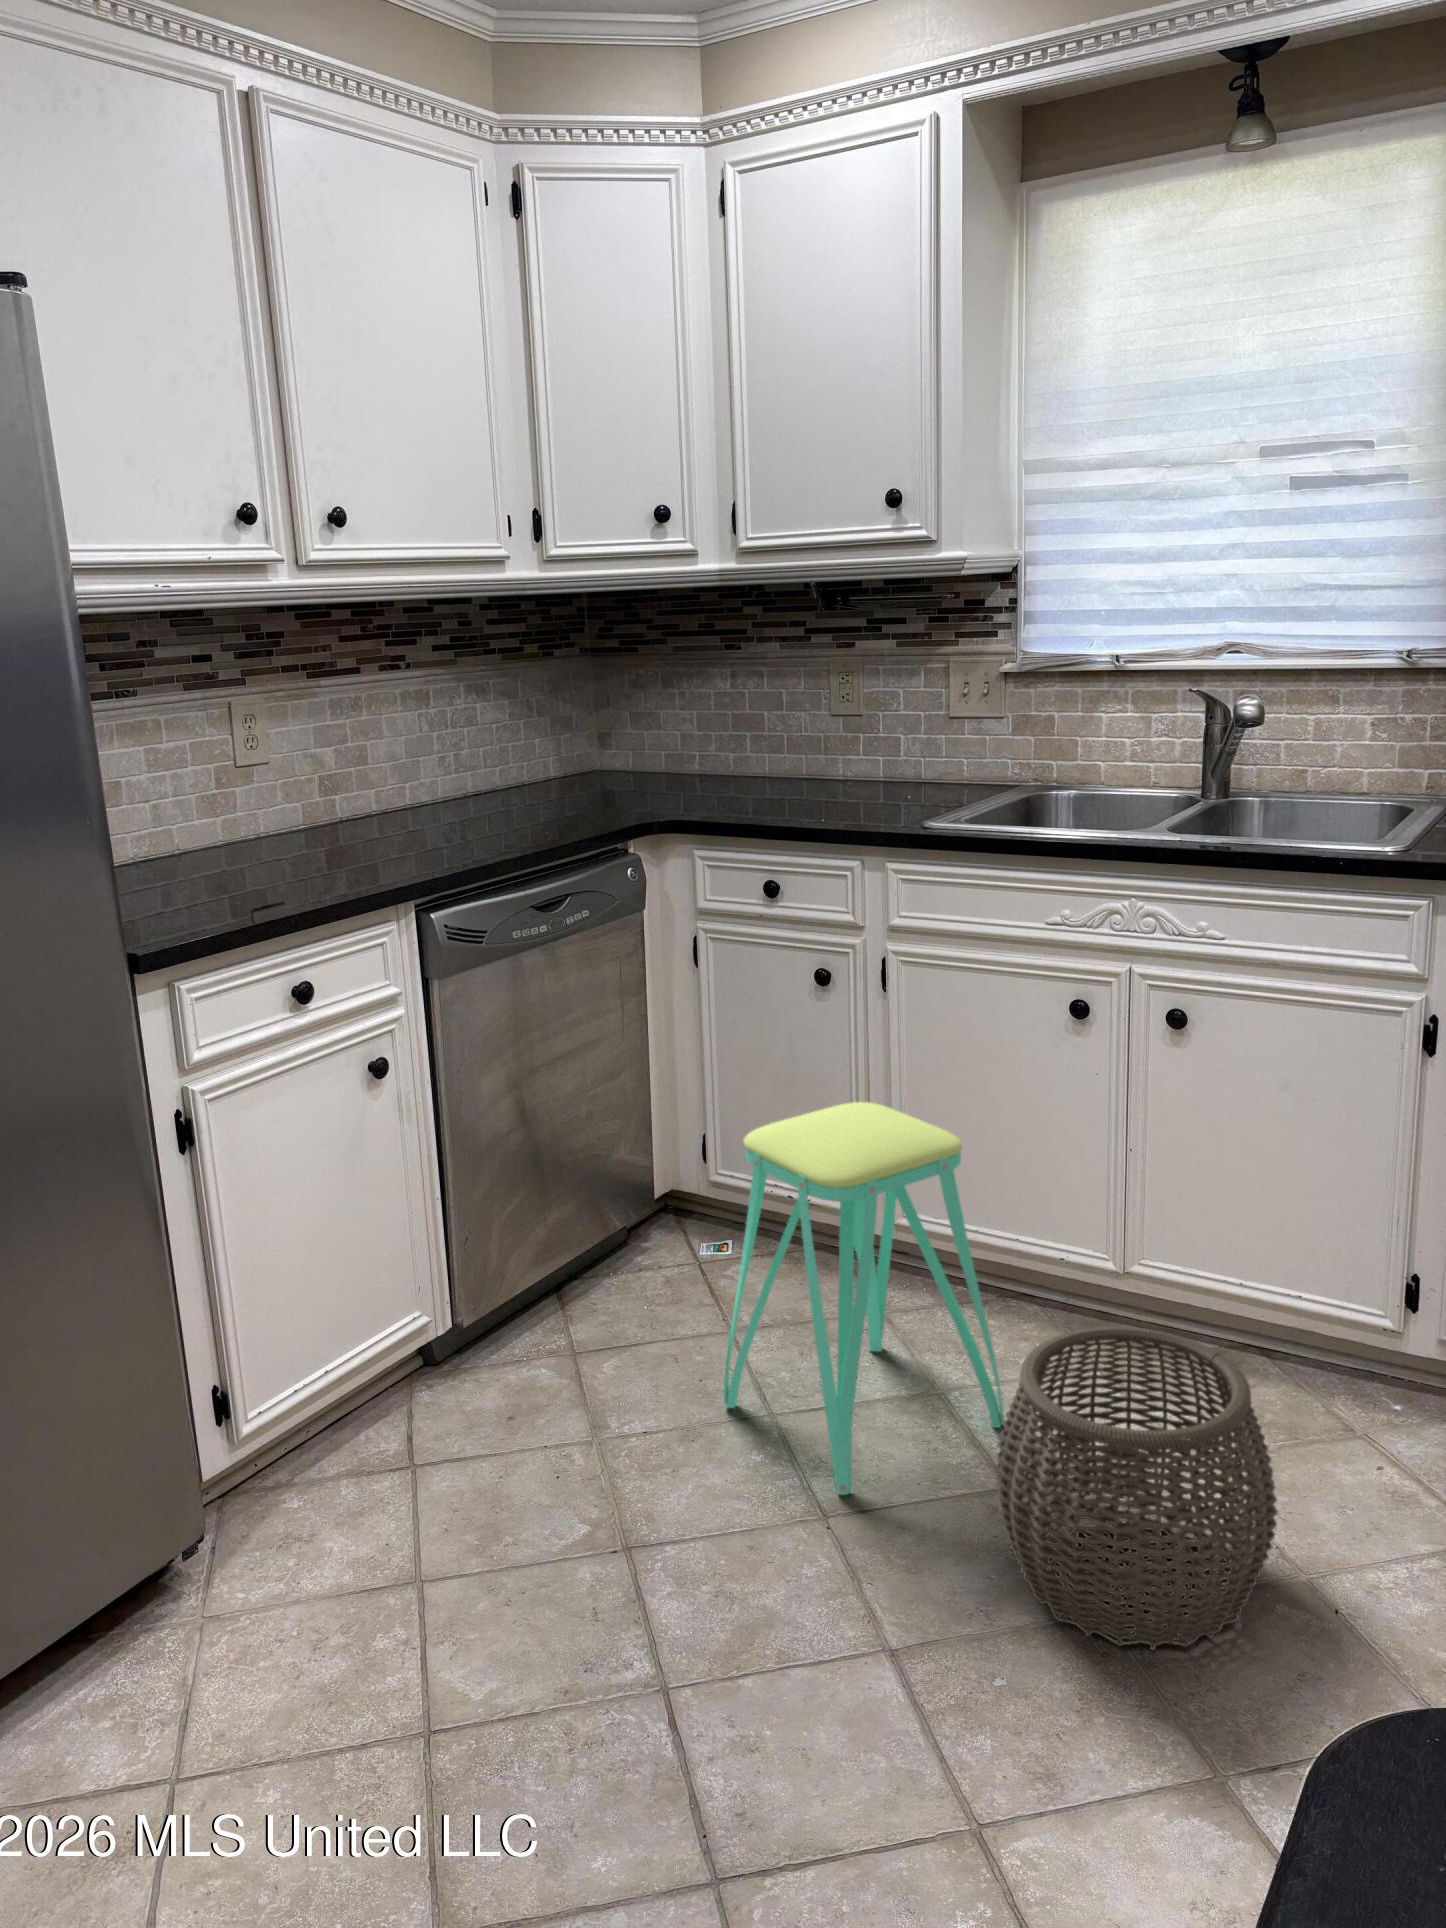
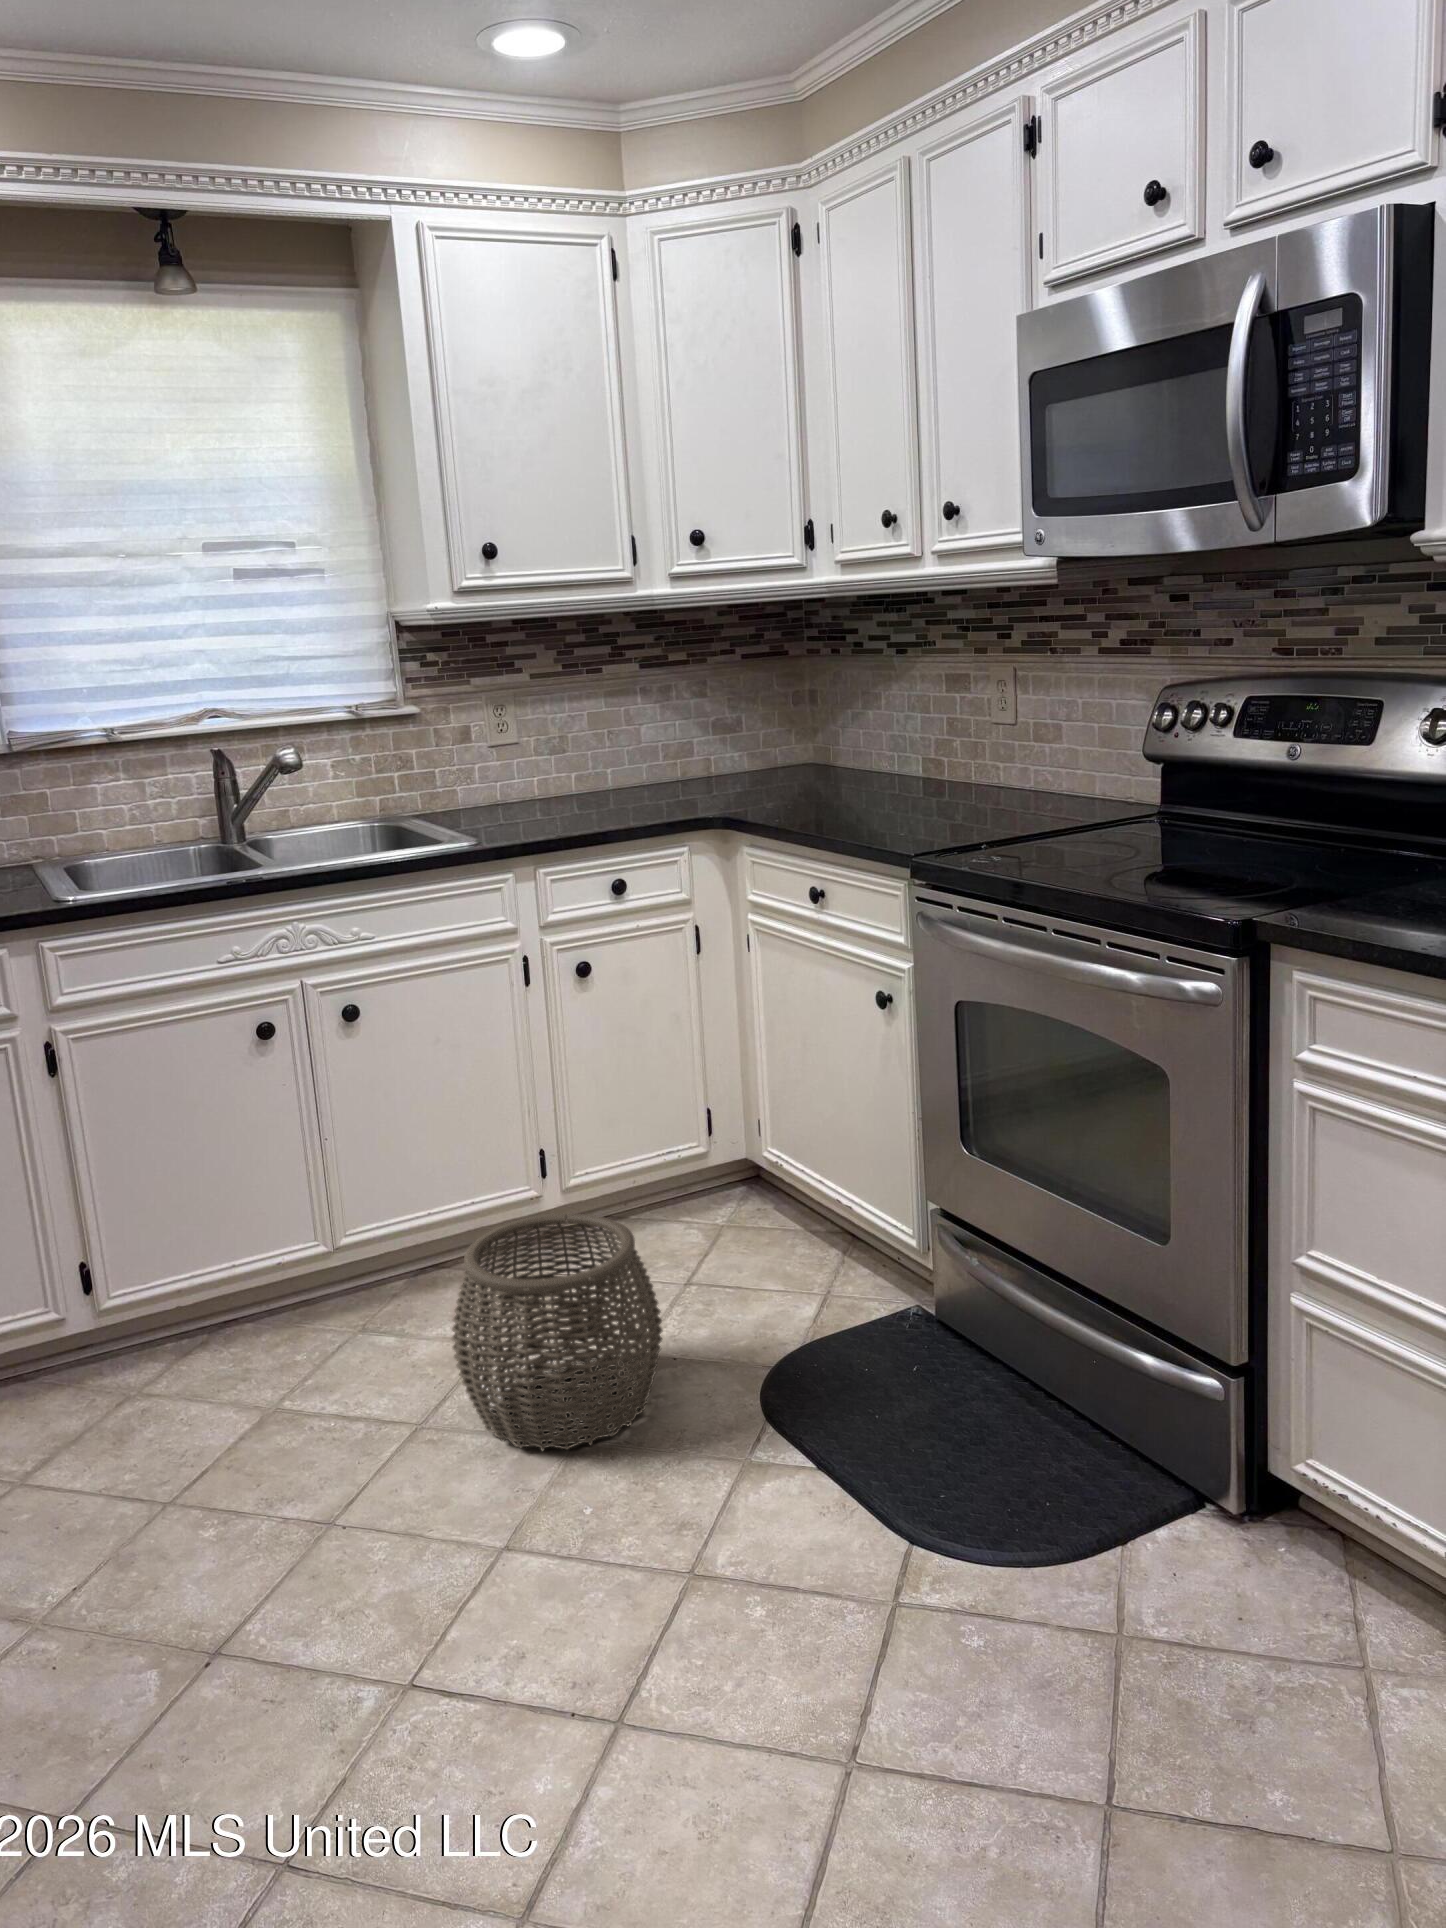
stool: present [724,1102,1004,1495] -> none [93,1151,352,1522]

